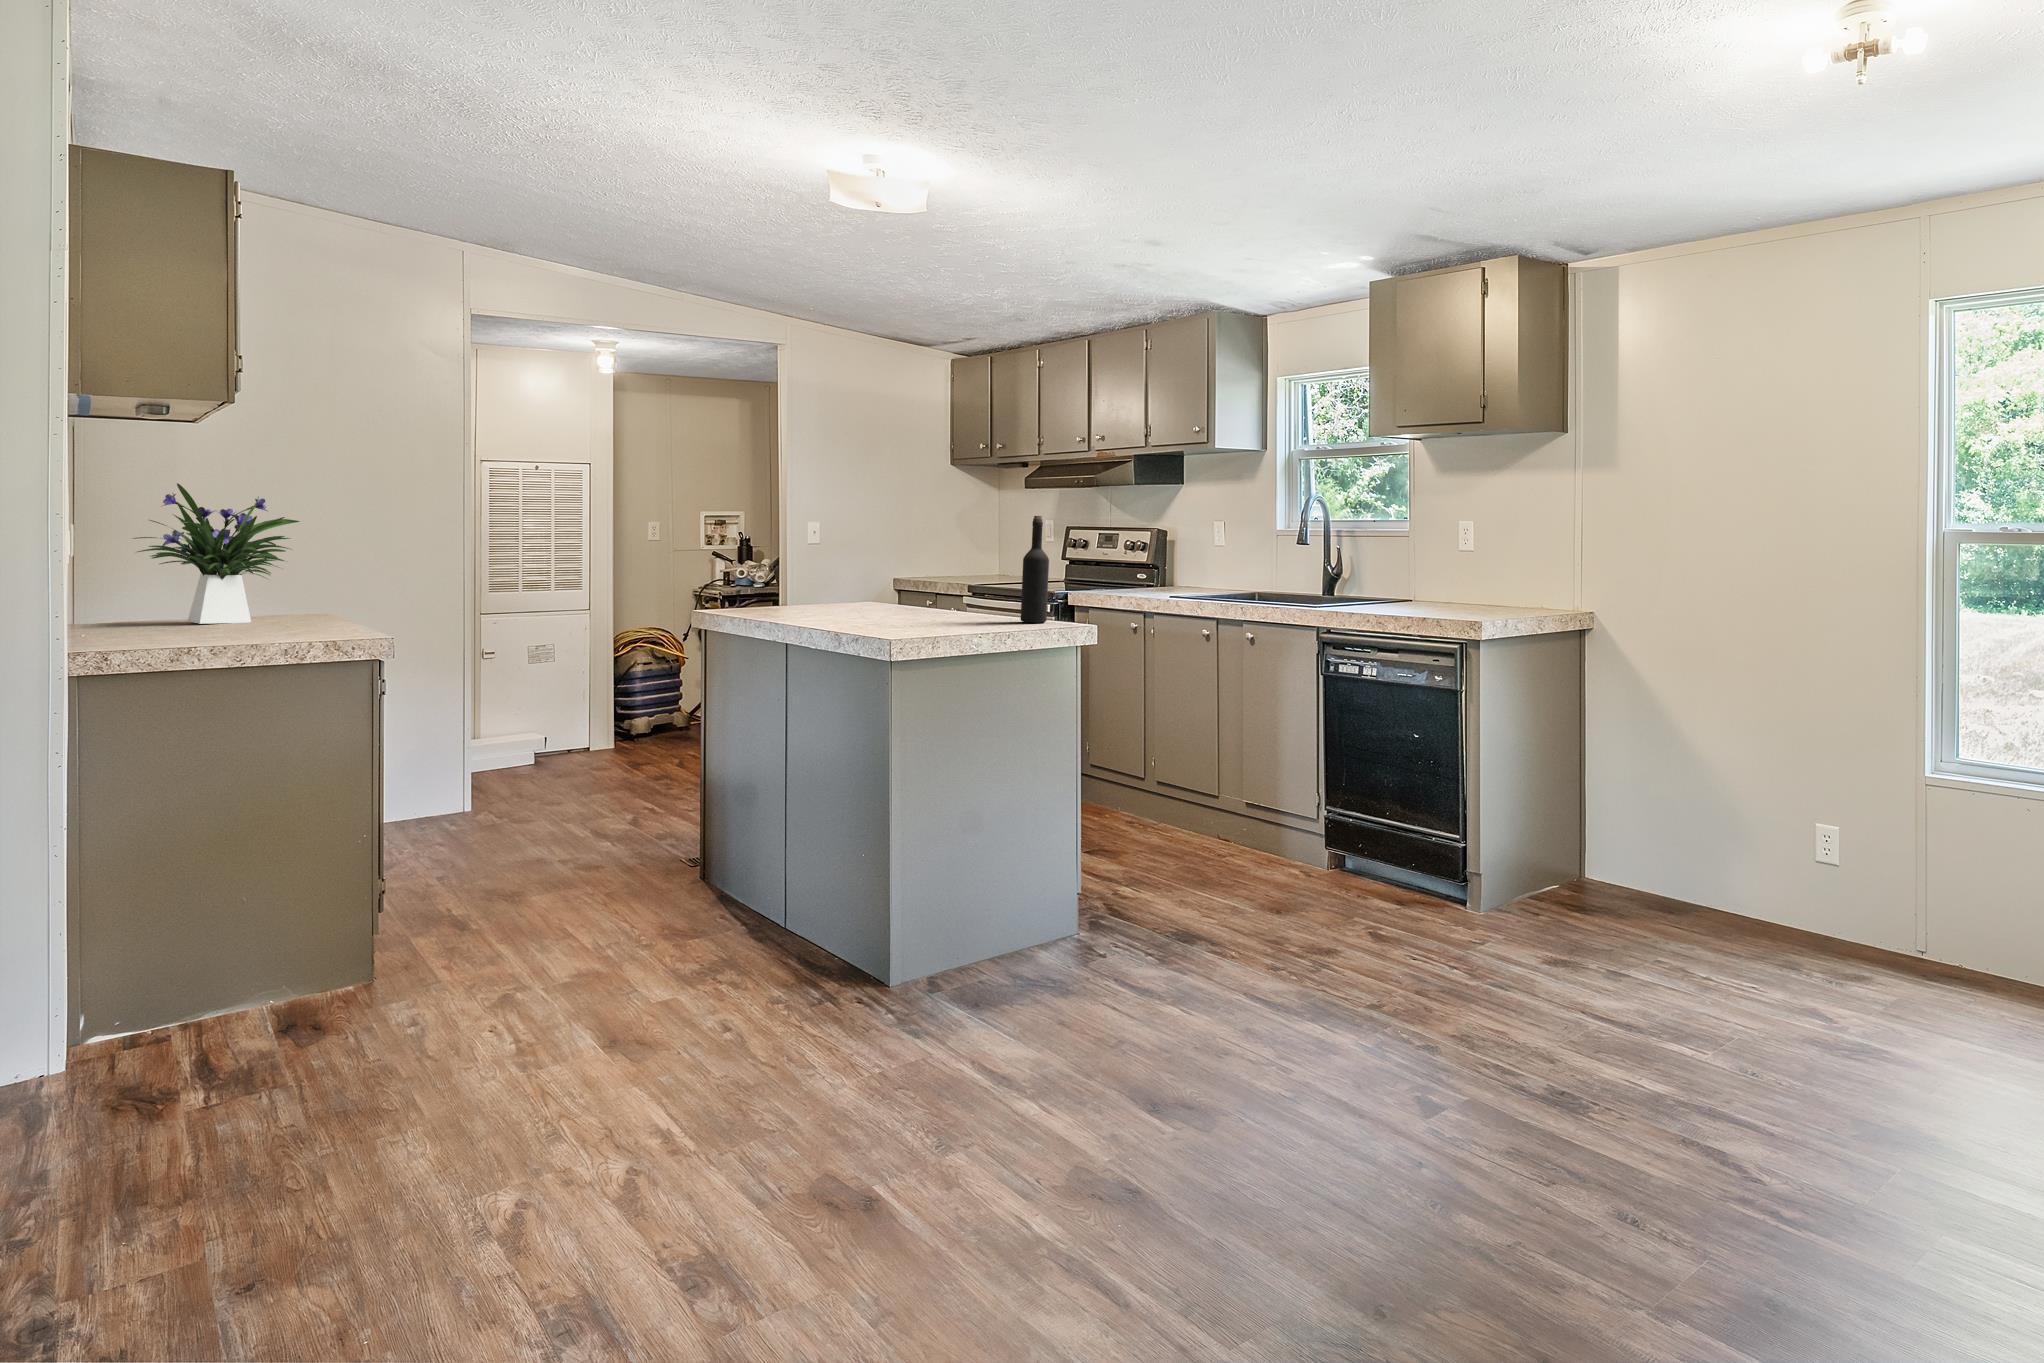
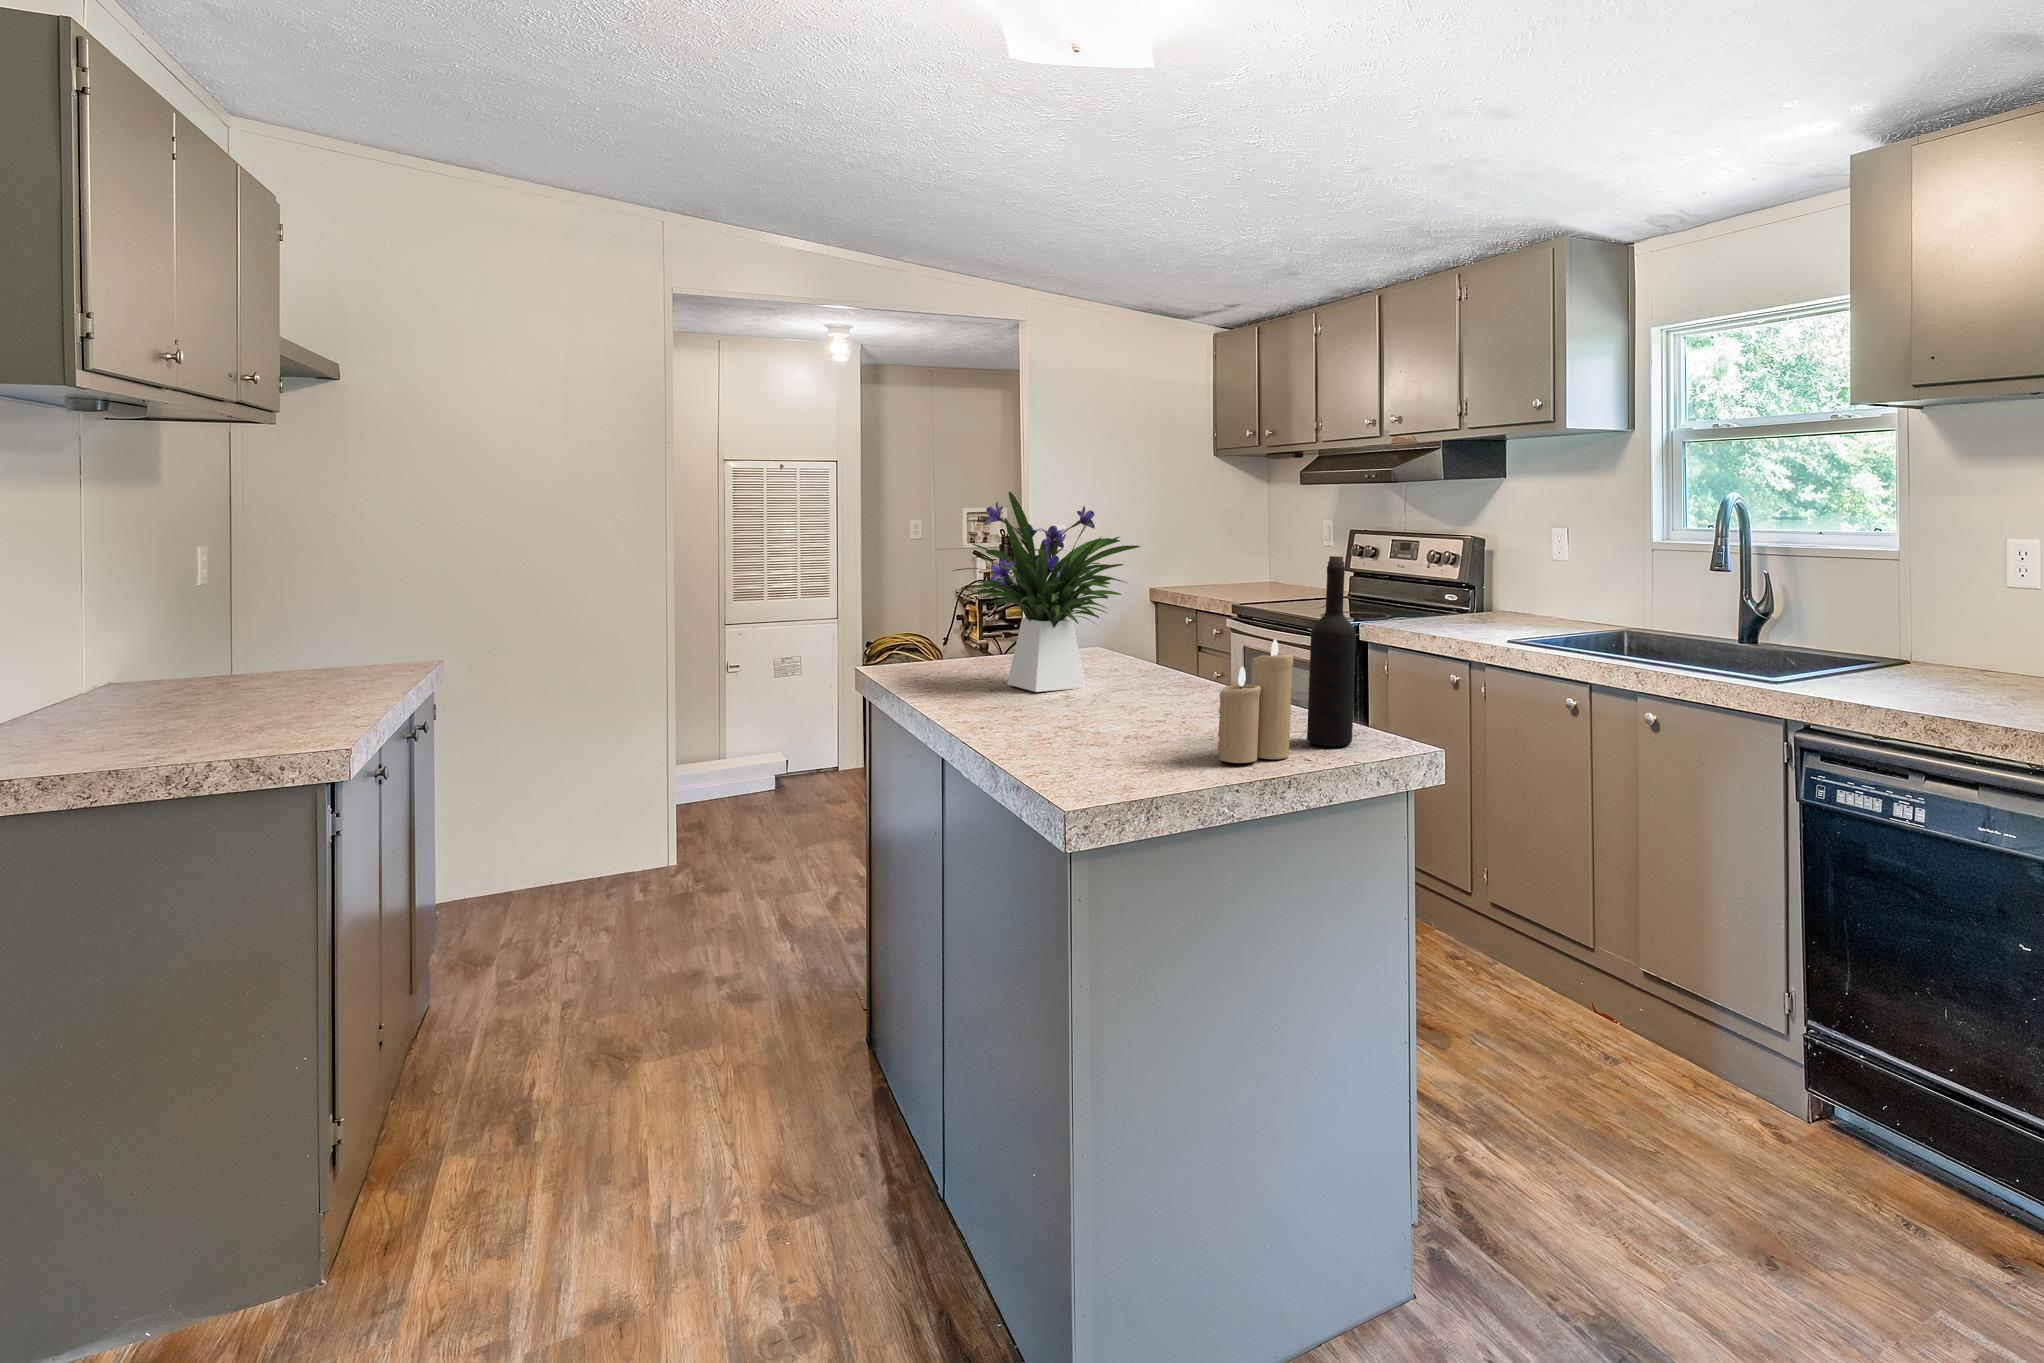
flower arrangement: present [133,483,299,624] -> present [953,492,1140,692]
candle: none [969,560,1013,626] -> present [1217,639,1293,763]

